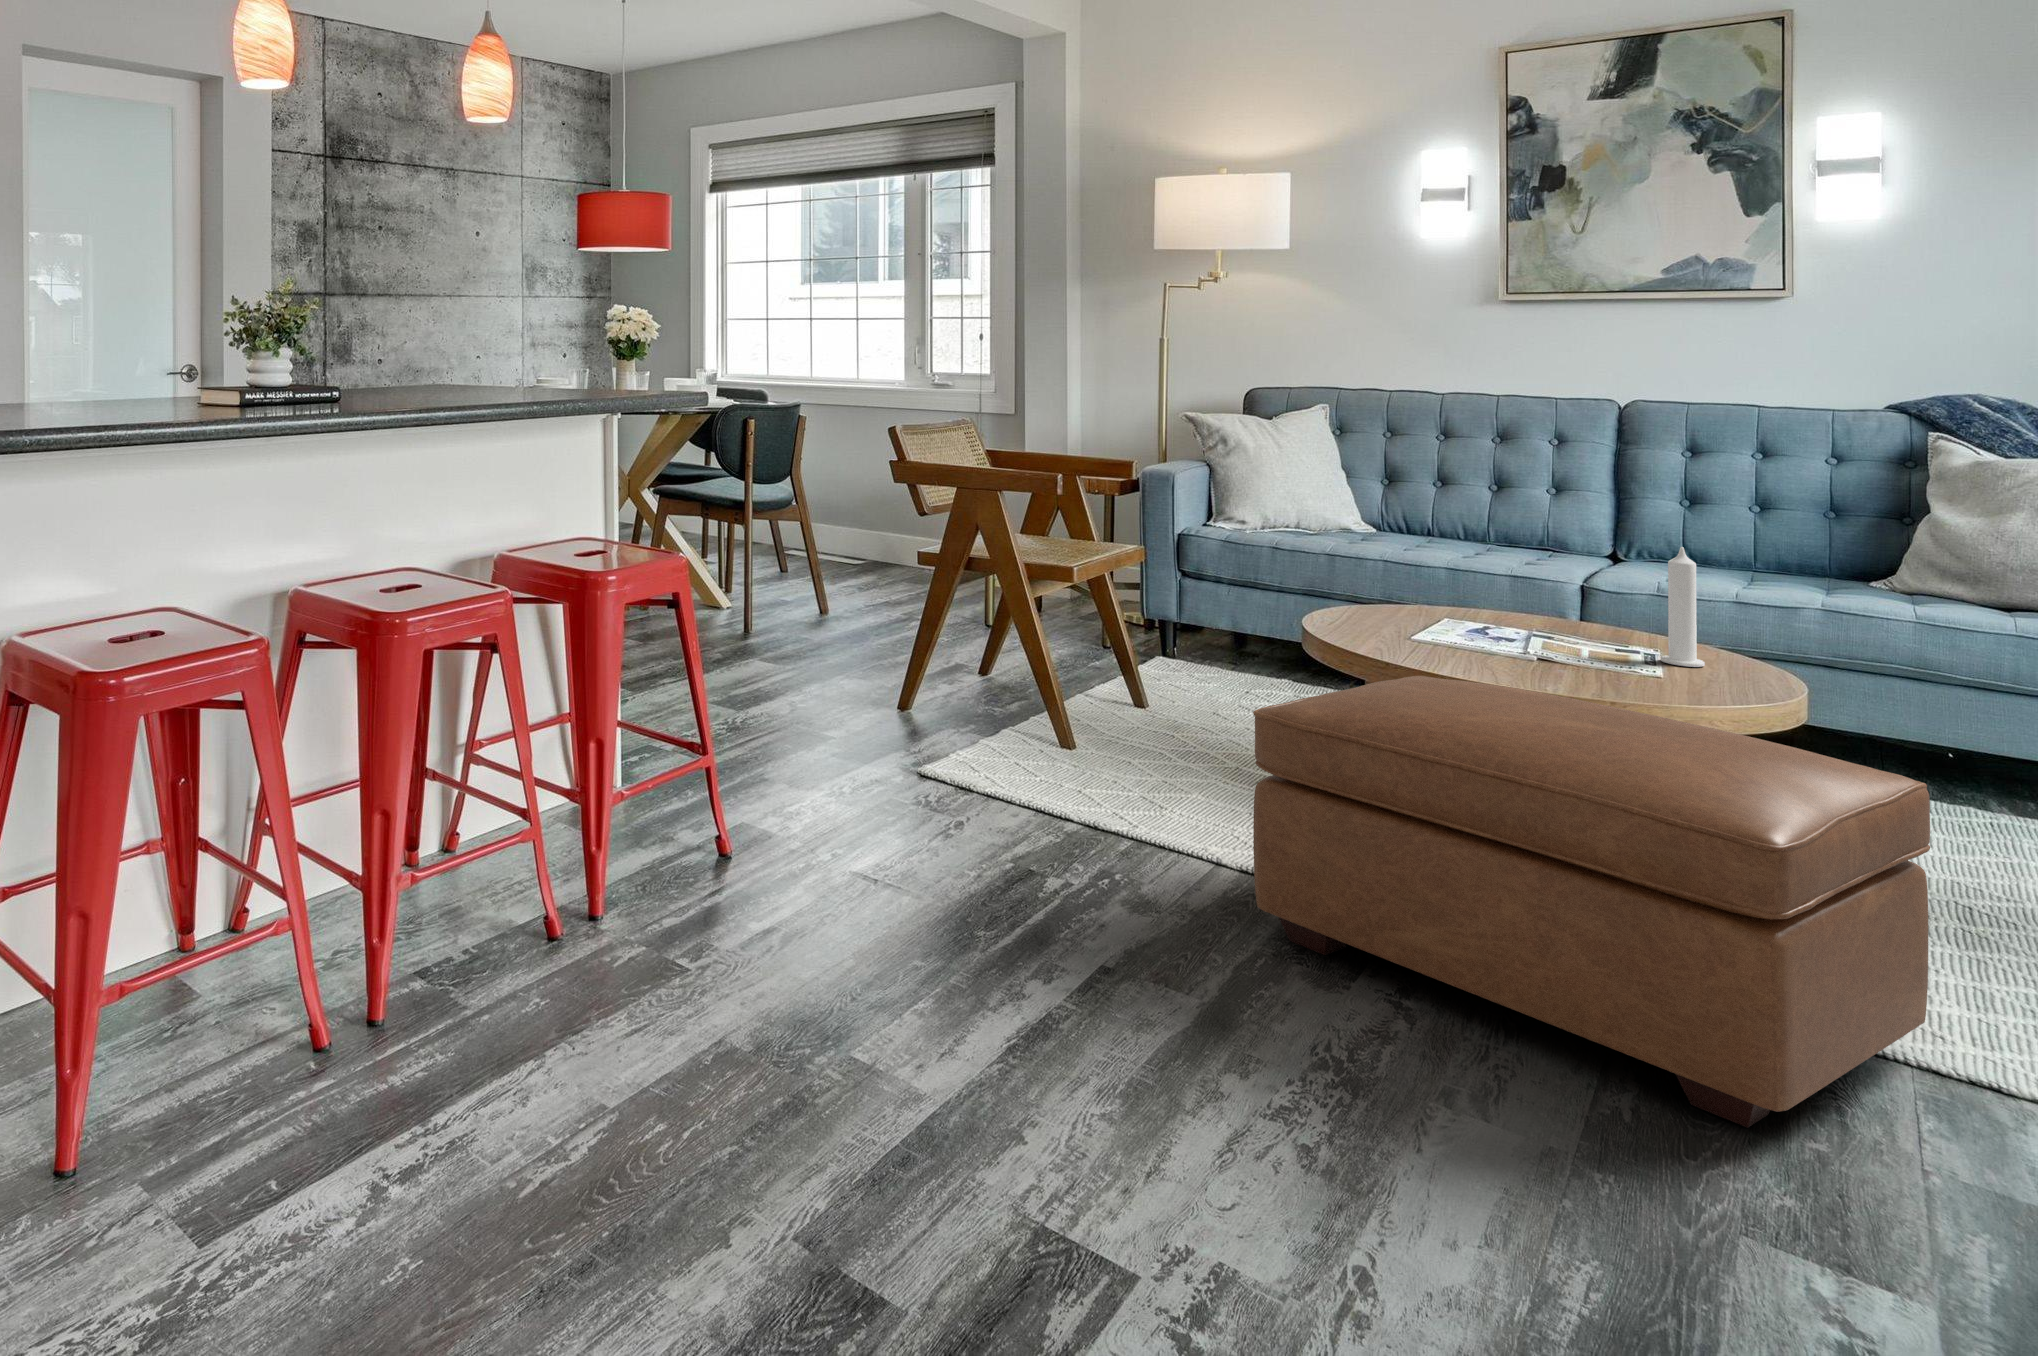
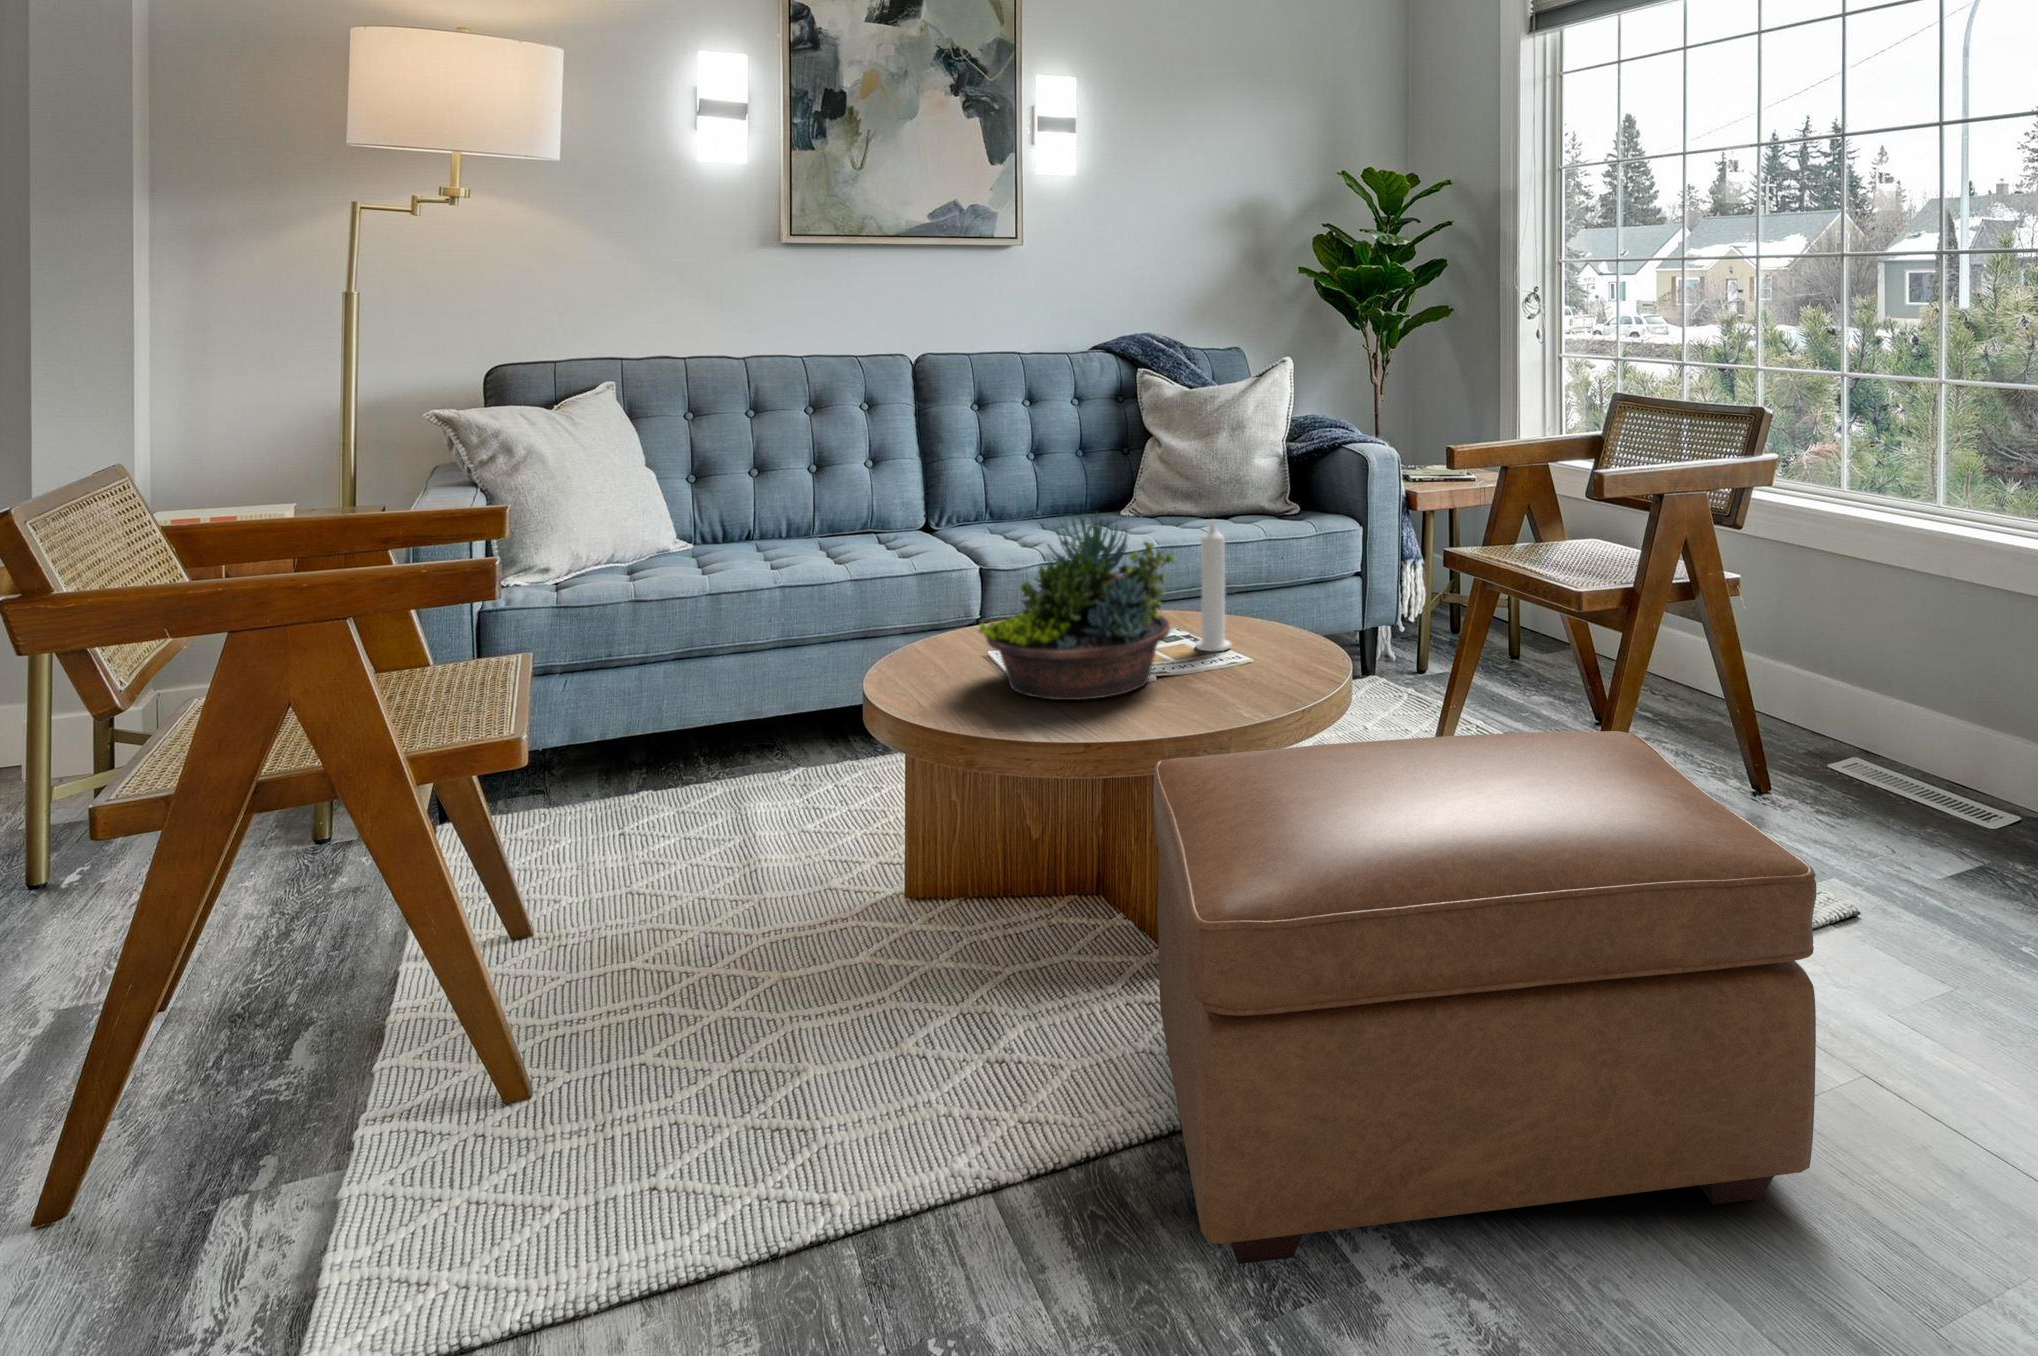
succulent planter: none [1401,516,1584,659] -> present [979,513,1177,700]

